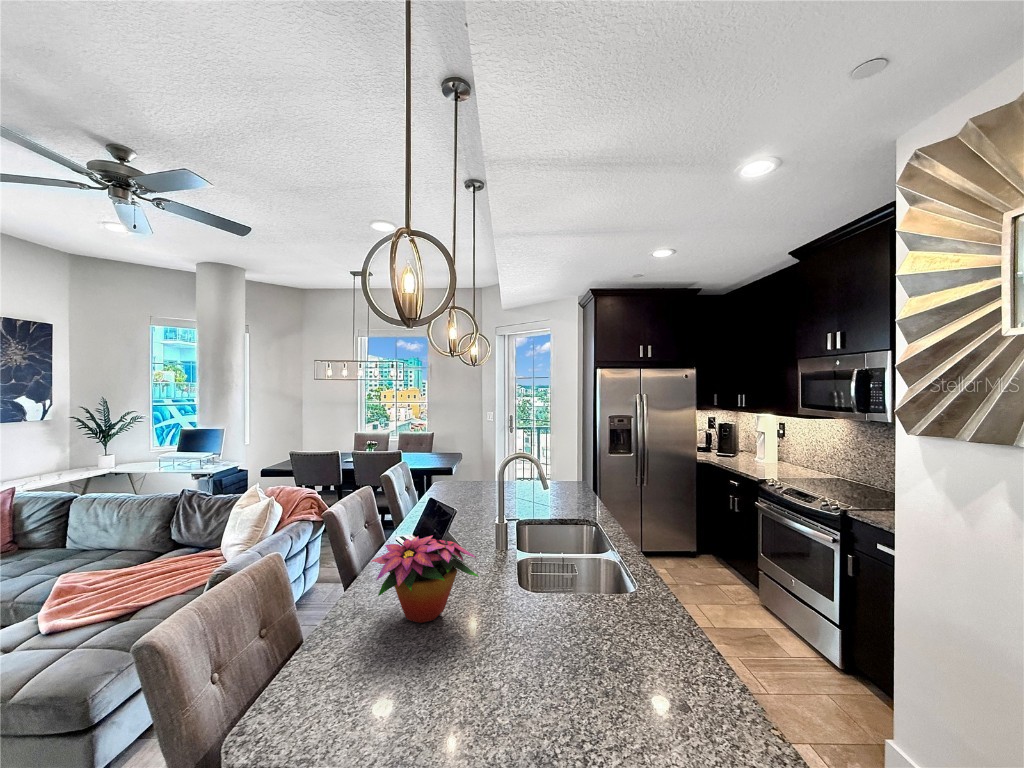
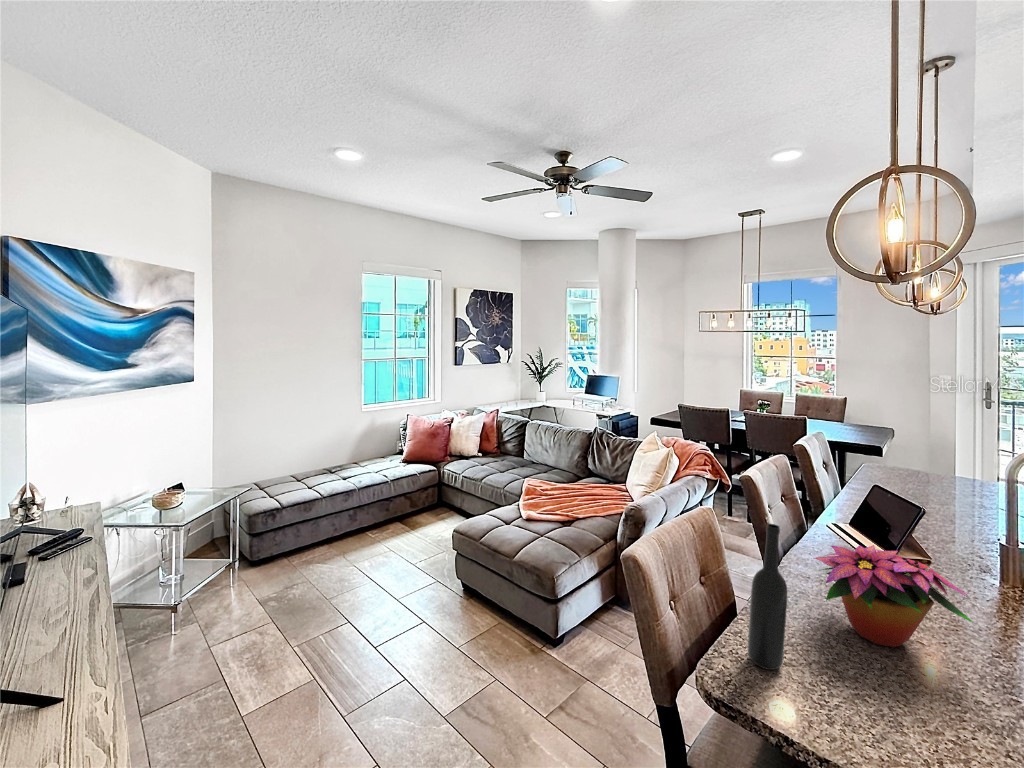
bottle: none [299,533,334,691] -> present [748,524,787,670]

